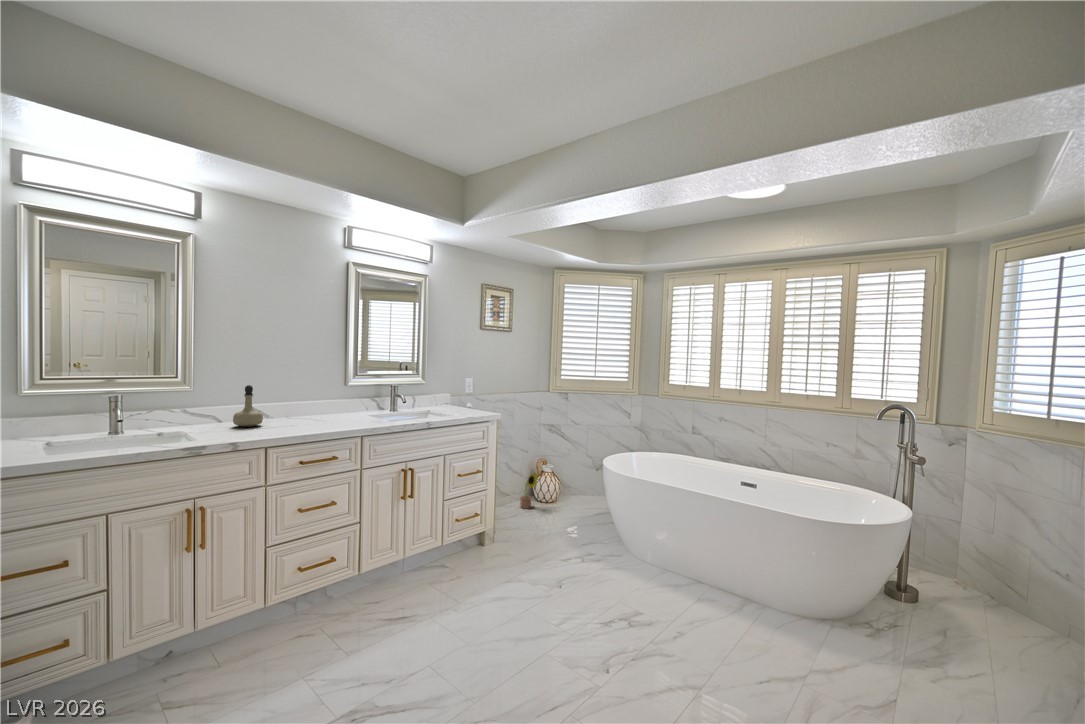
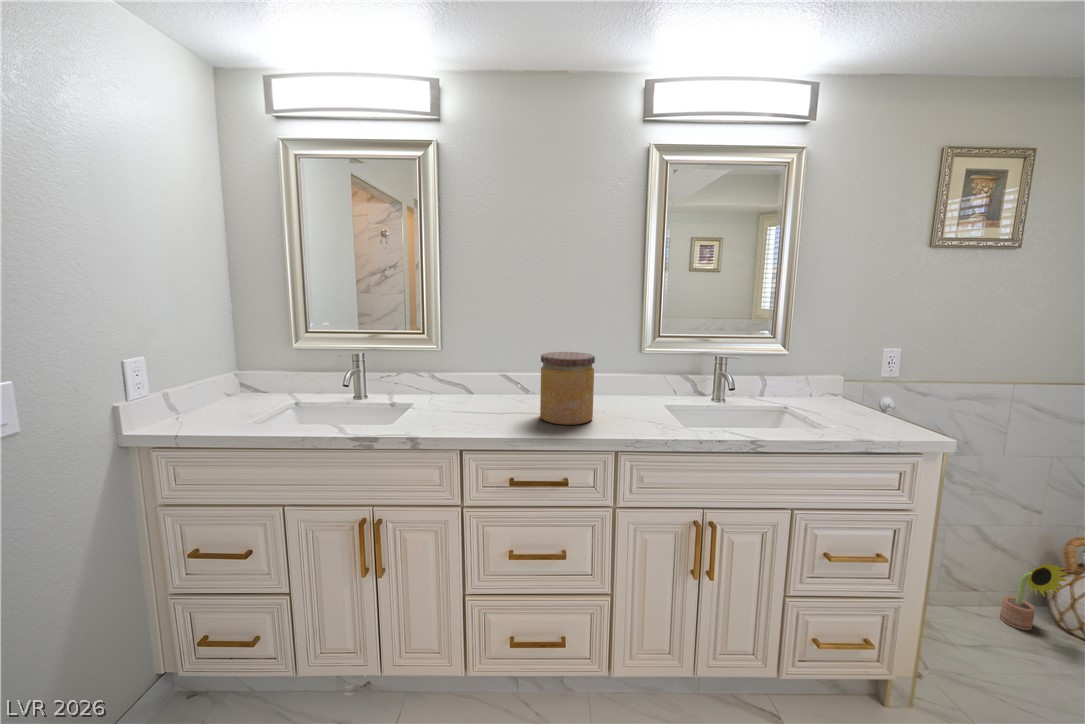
perfume bottle: present [233,385,263,427] -> none [471,347,507,405]
jar: none [301,385,338,427] -> present [540,352,595,425]

